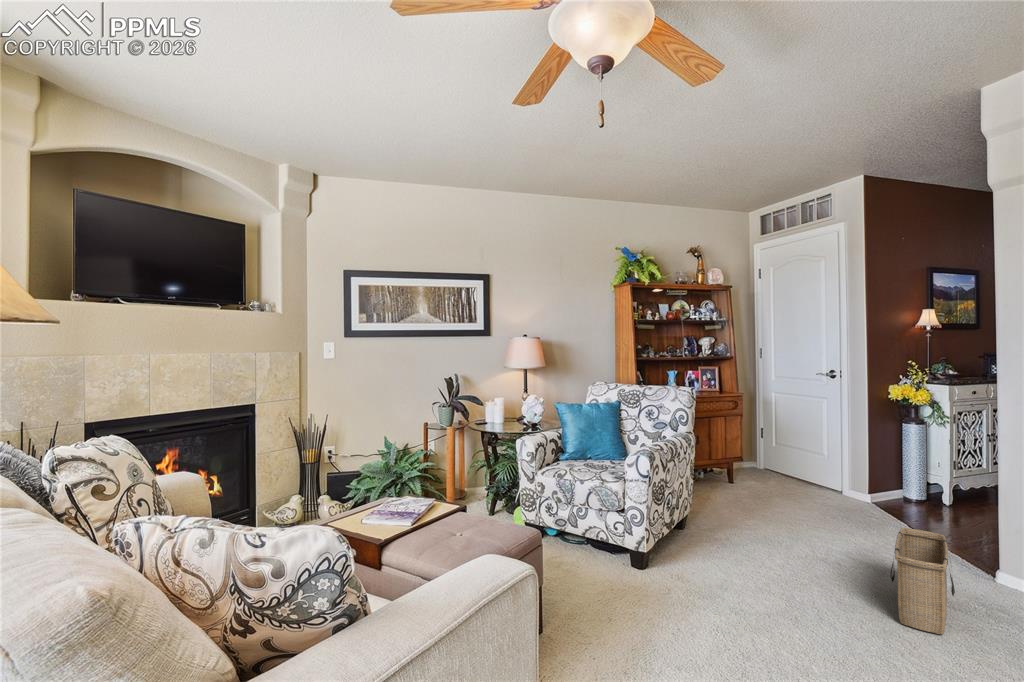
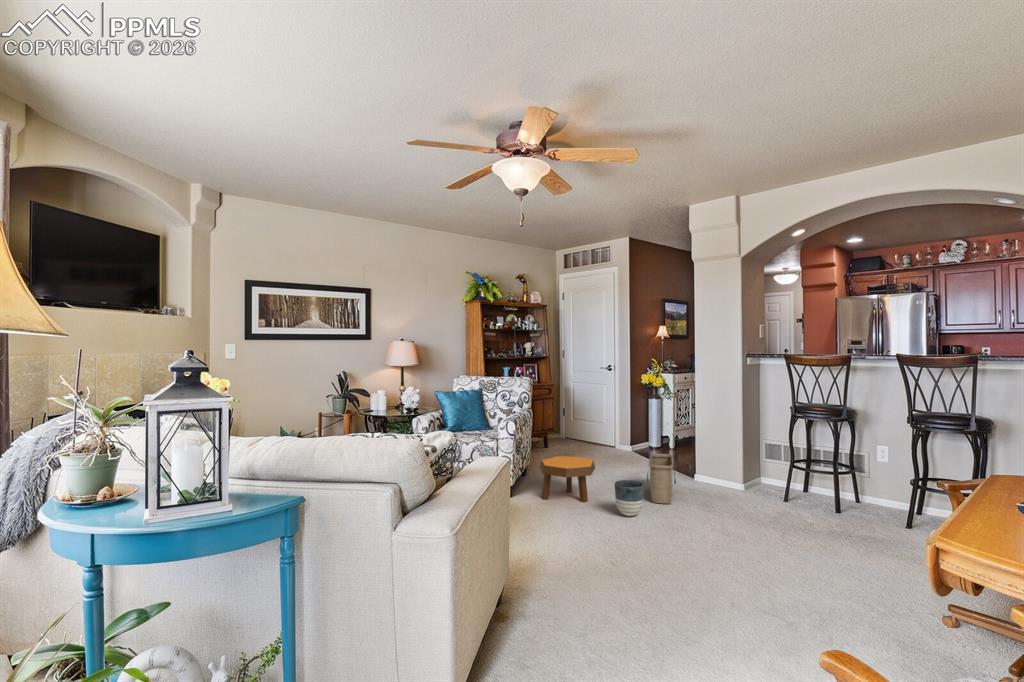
footstool: none [693,512,789,599] -> present [540,456,595,502]
planter: none [818,579,879,652] -> present [615,480,644,516]

